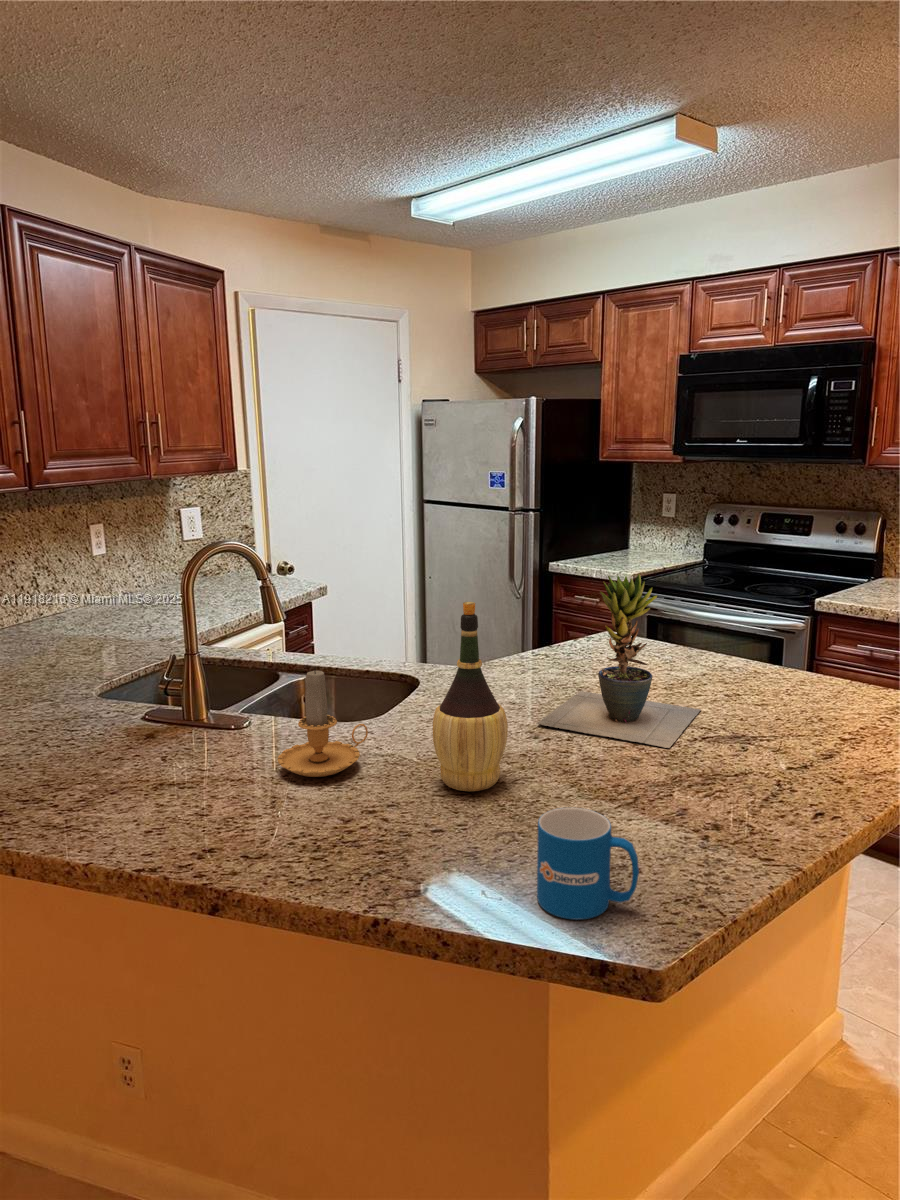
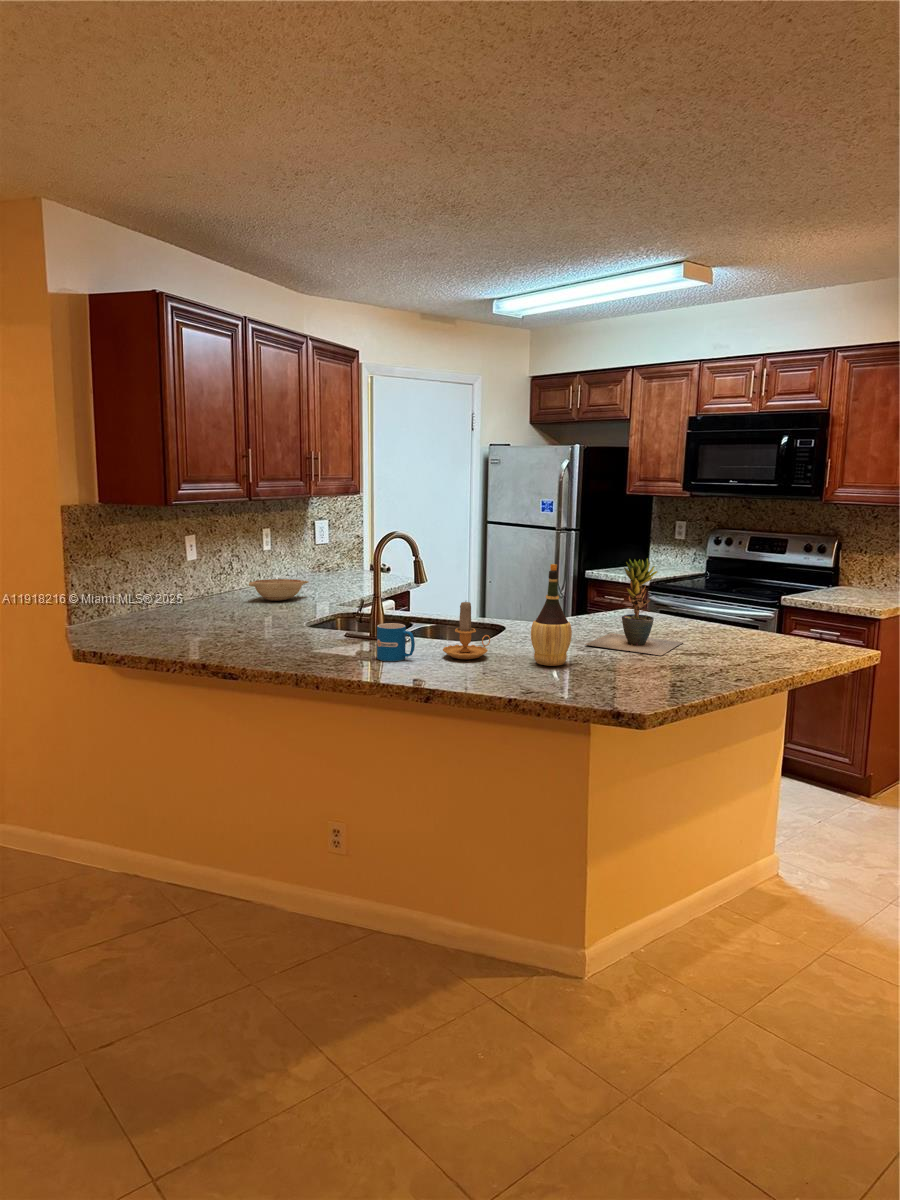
decorative bowl: none [39,601,140,636] -> present [249,579,308,601]
mug: present [537,807,639,920] -> present [377,623,415,661]

